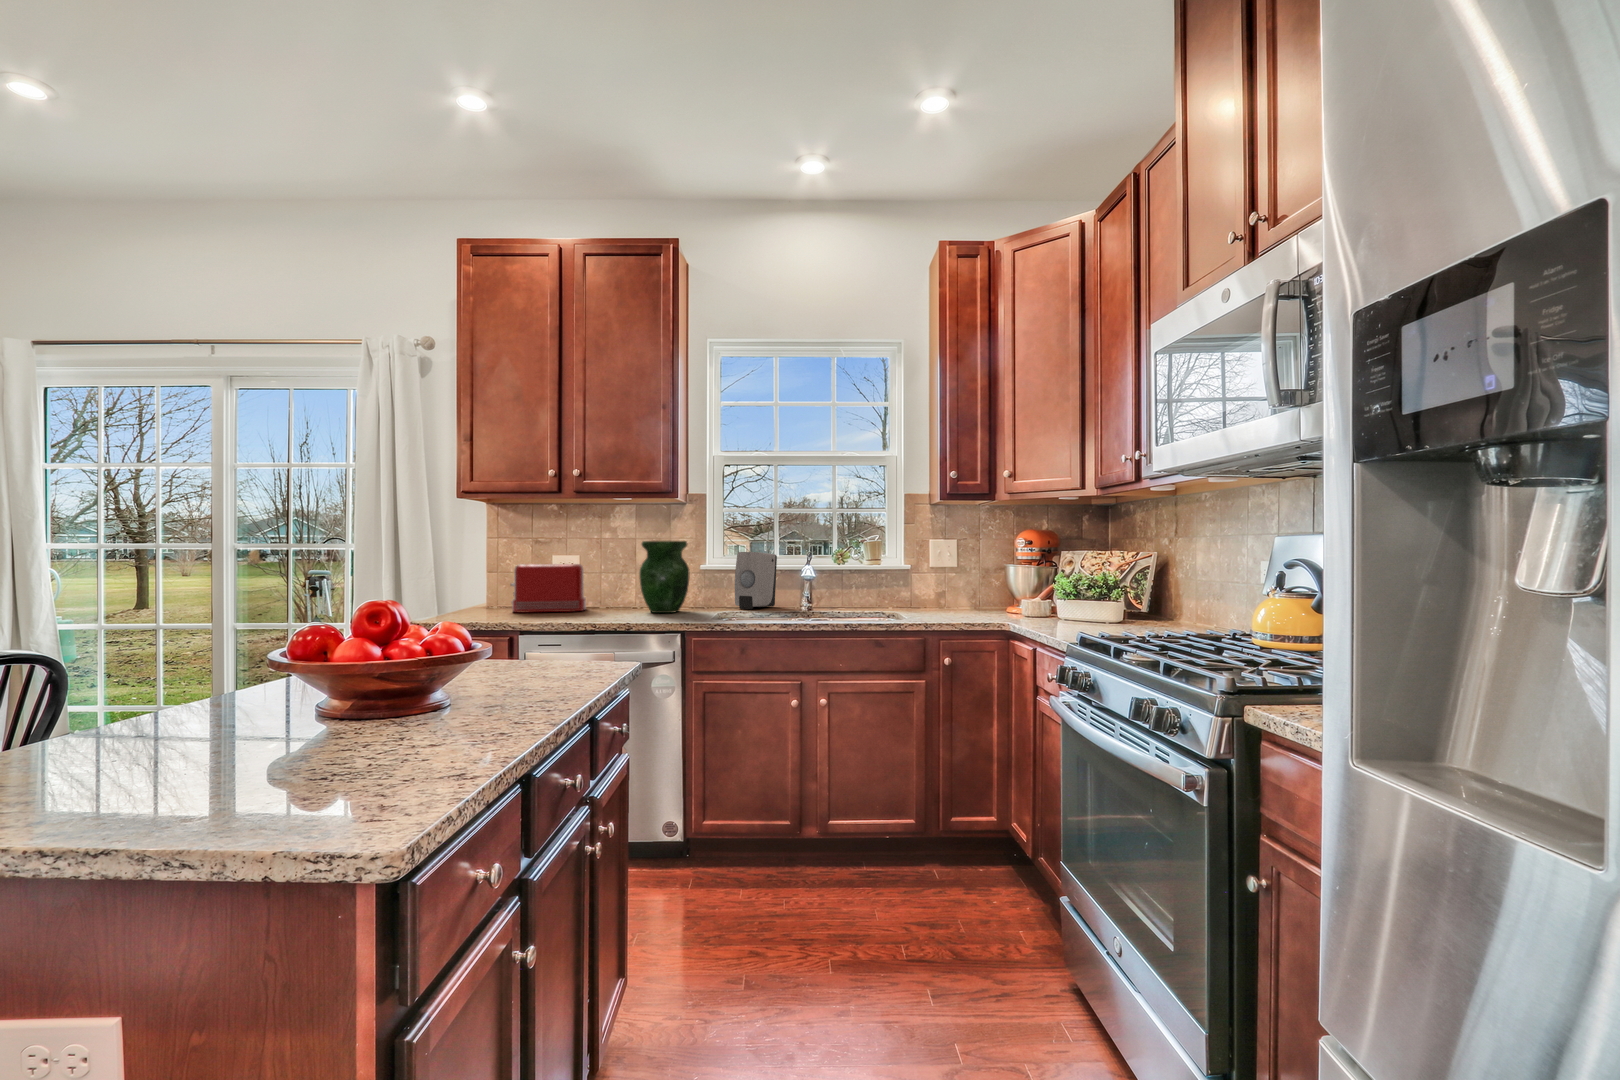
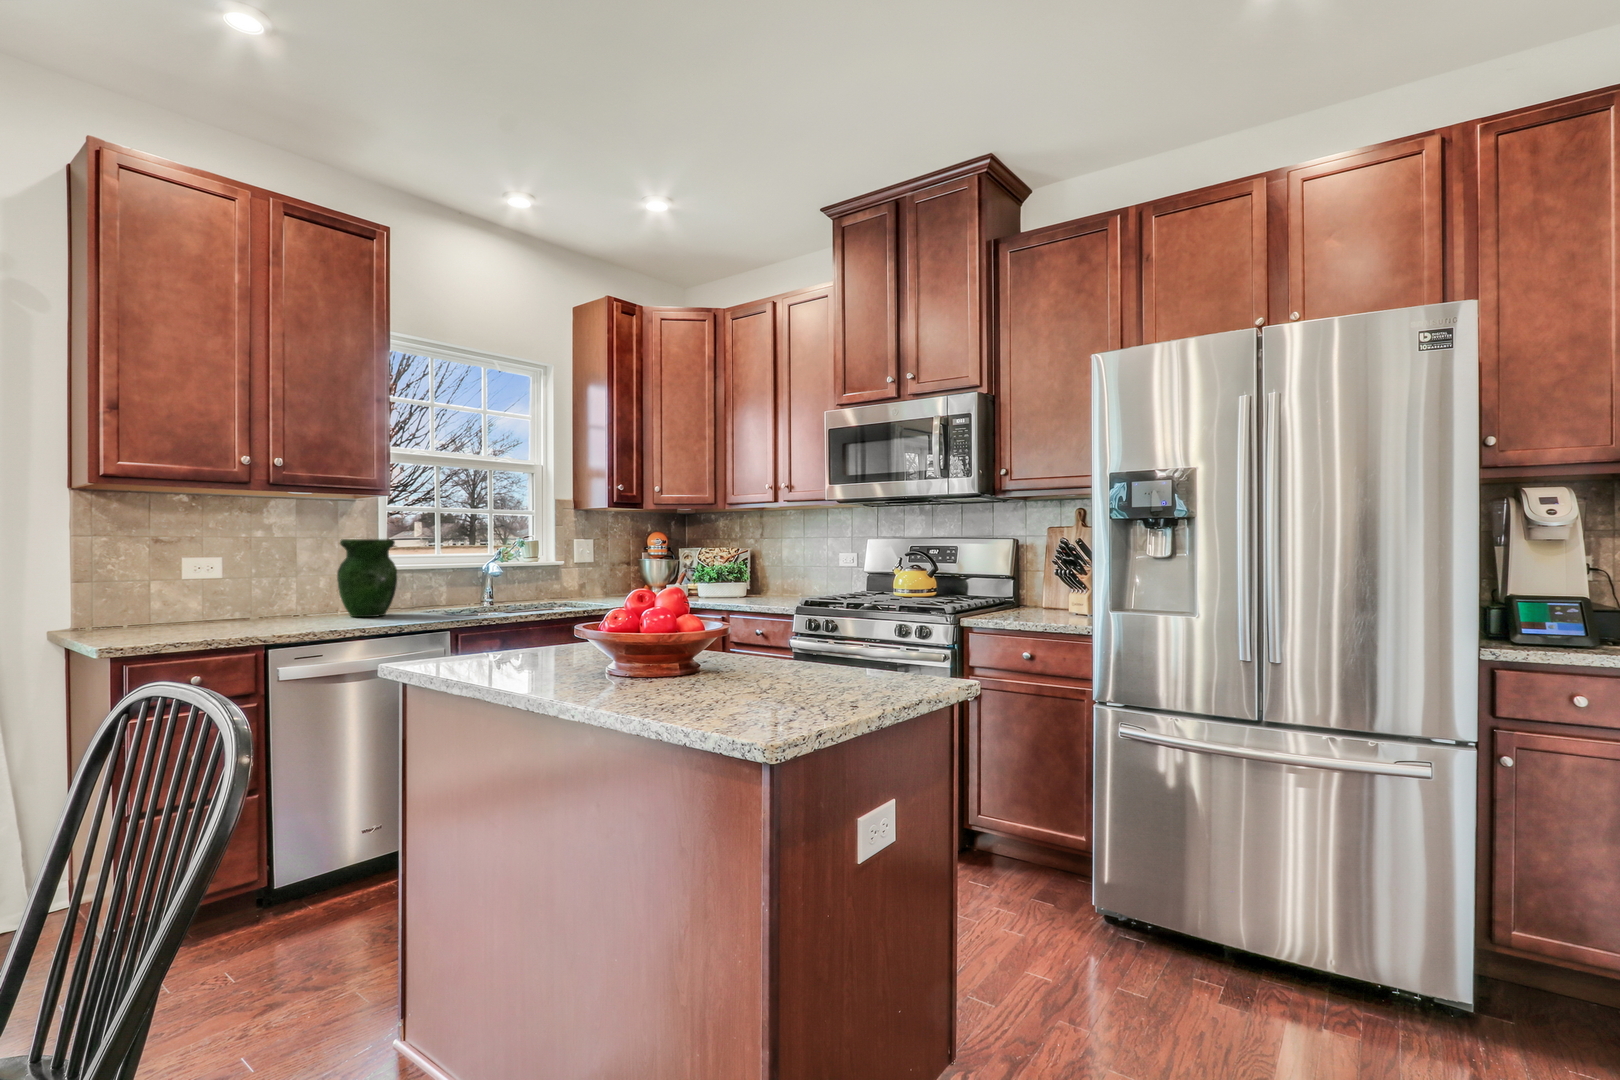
soap dispenser: present [735,552,777,609] -> none [424,551,453,609]
toaster: present [510,564,586,612] -> none [156,567,265,630]

